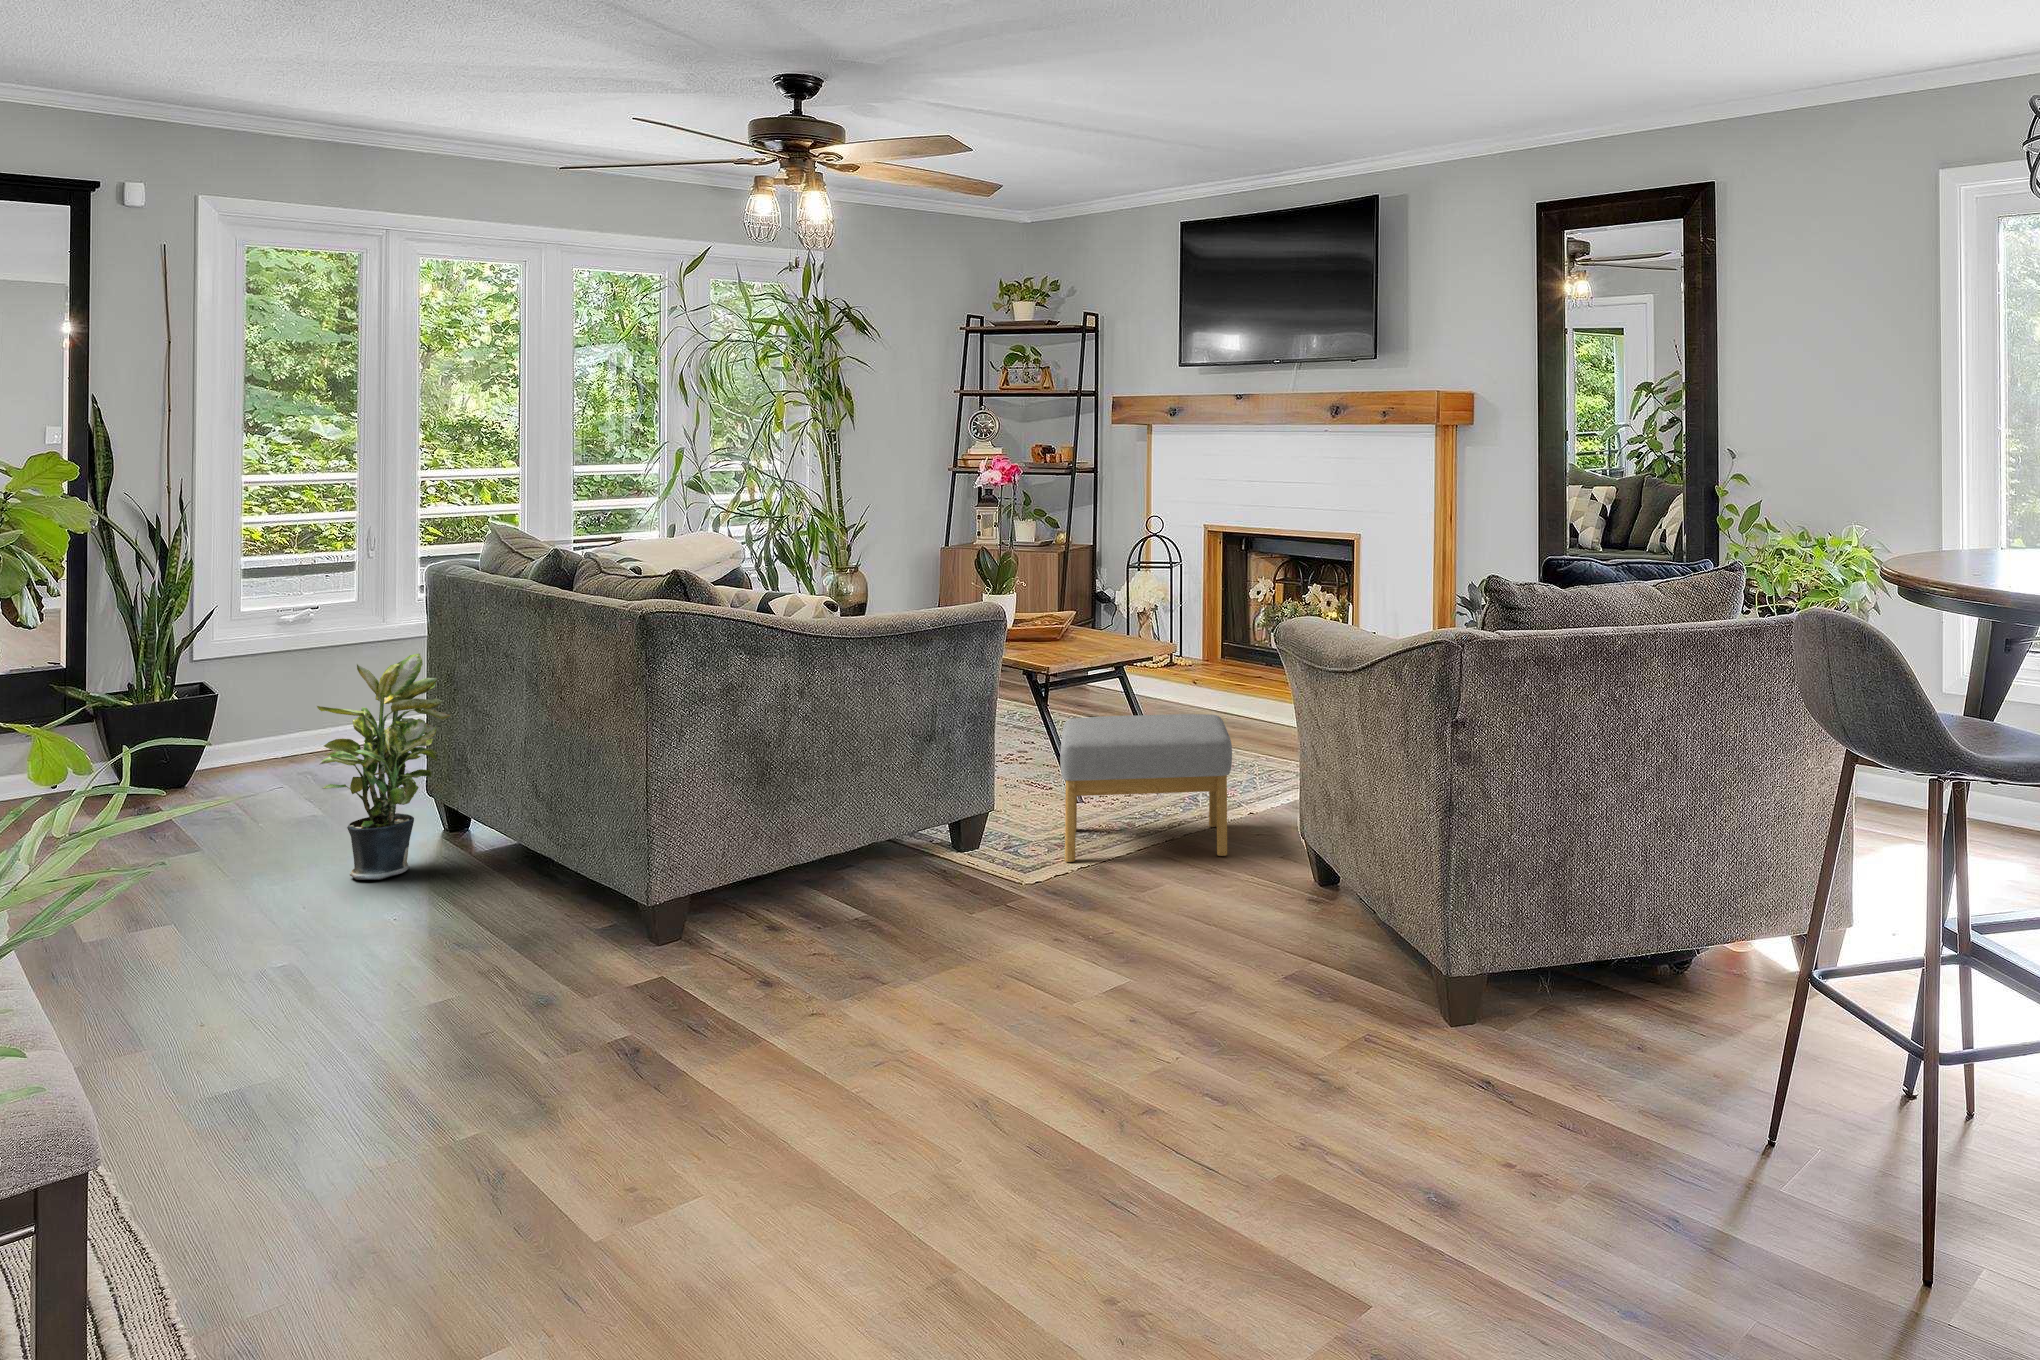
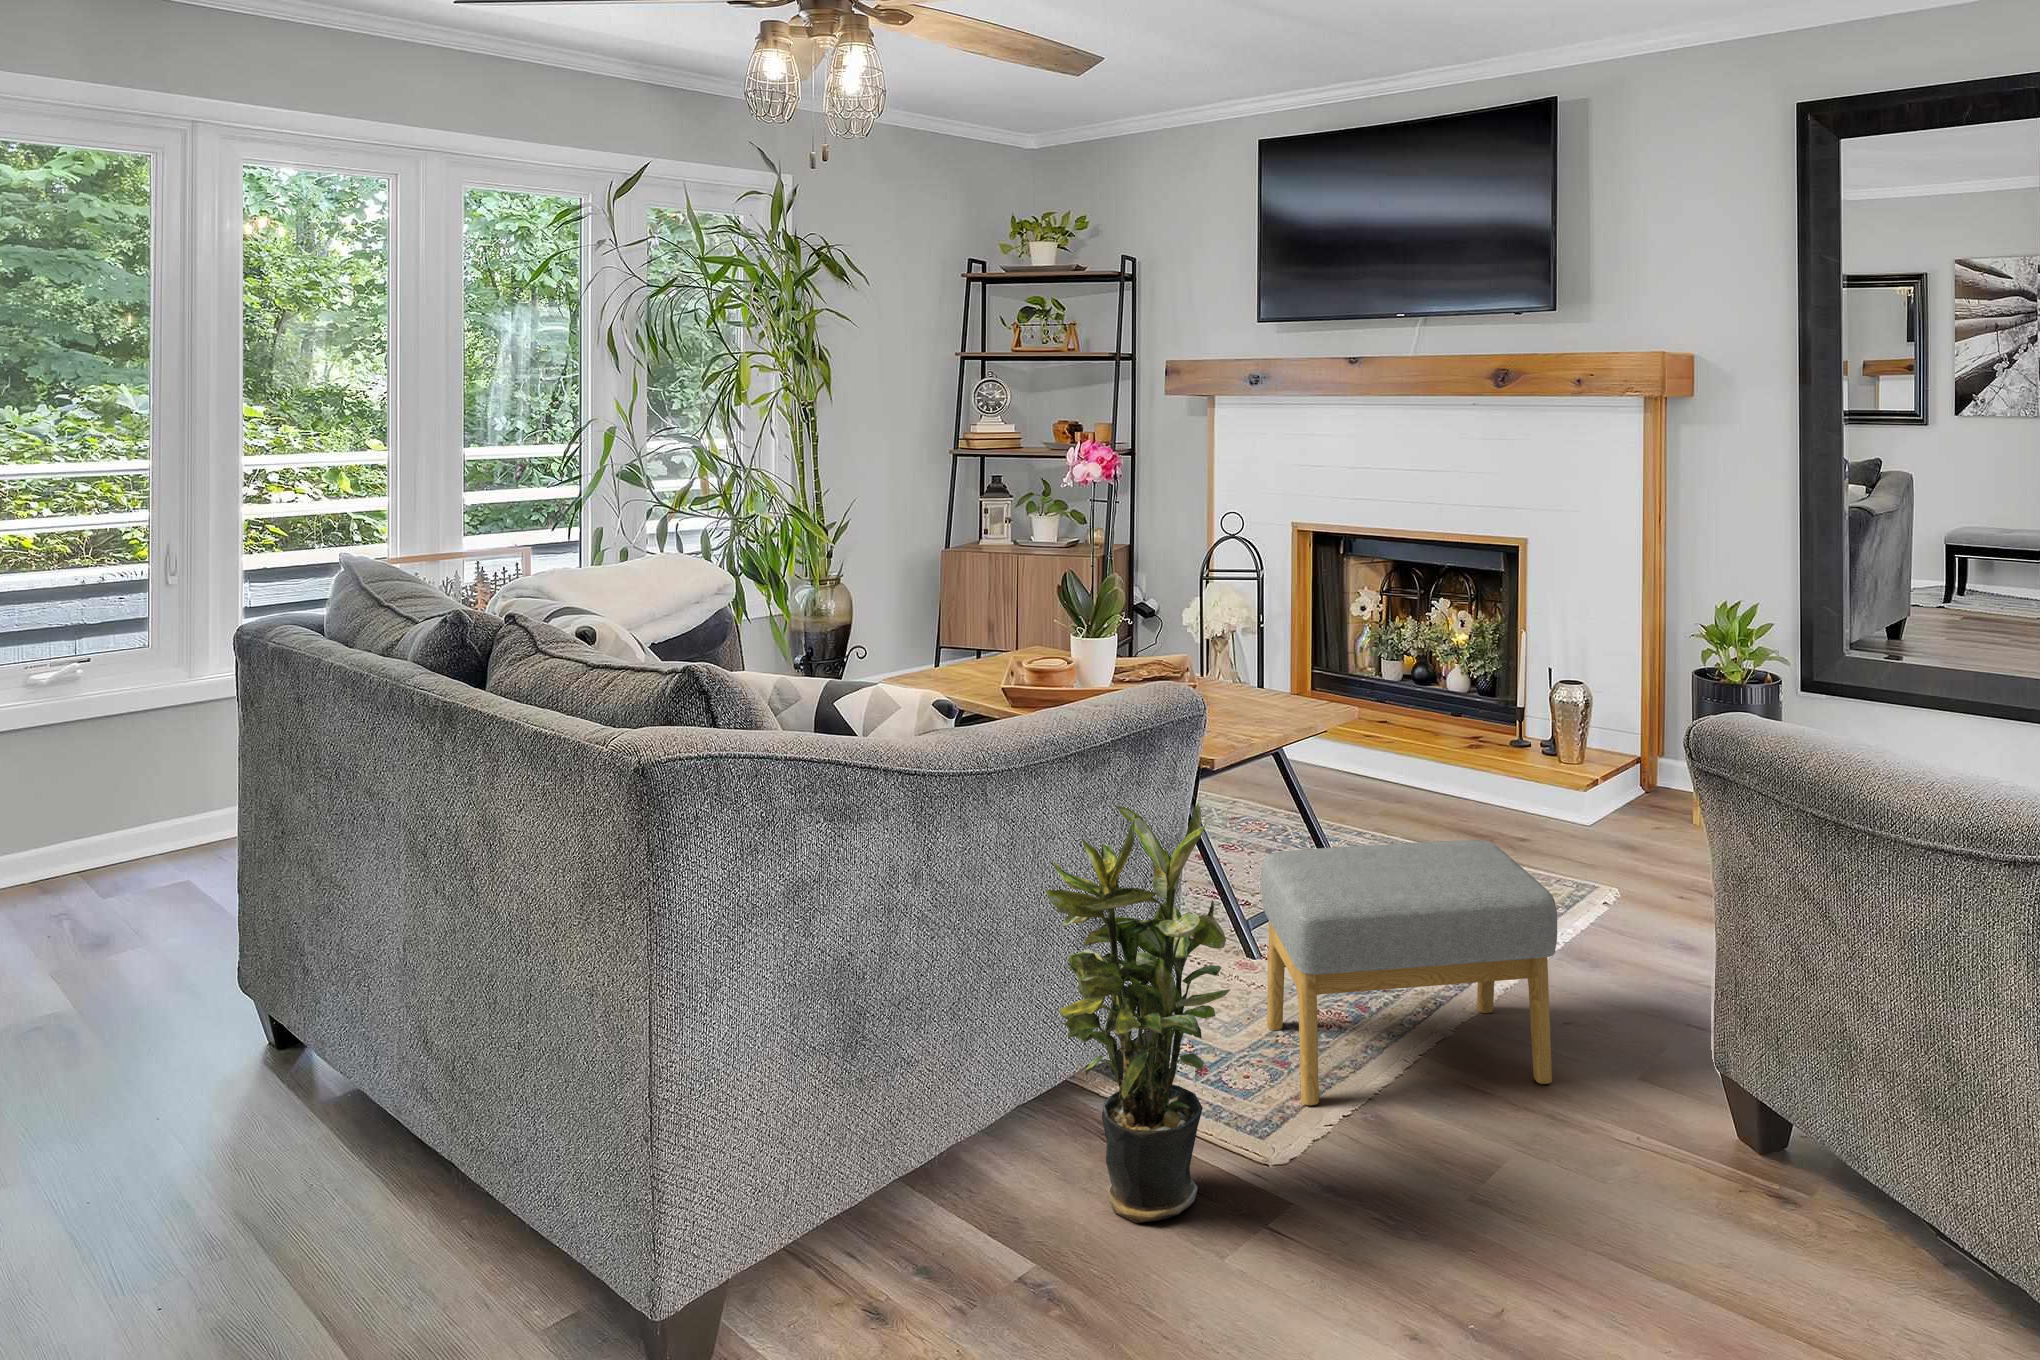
potted plant: present [317,654,451,880] -> present [1046,801,1230,1223]

